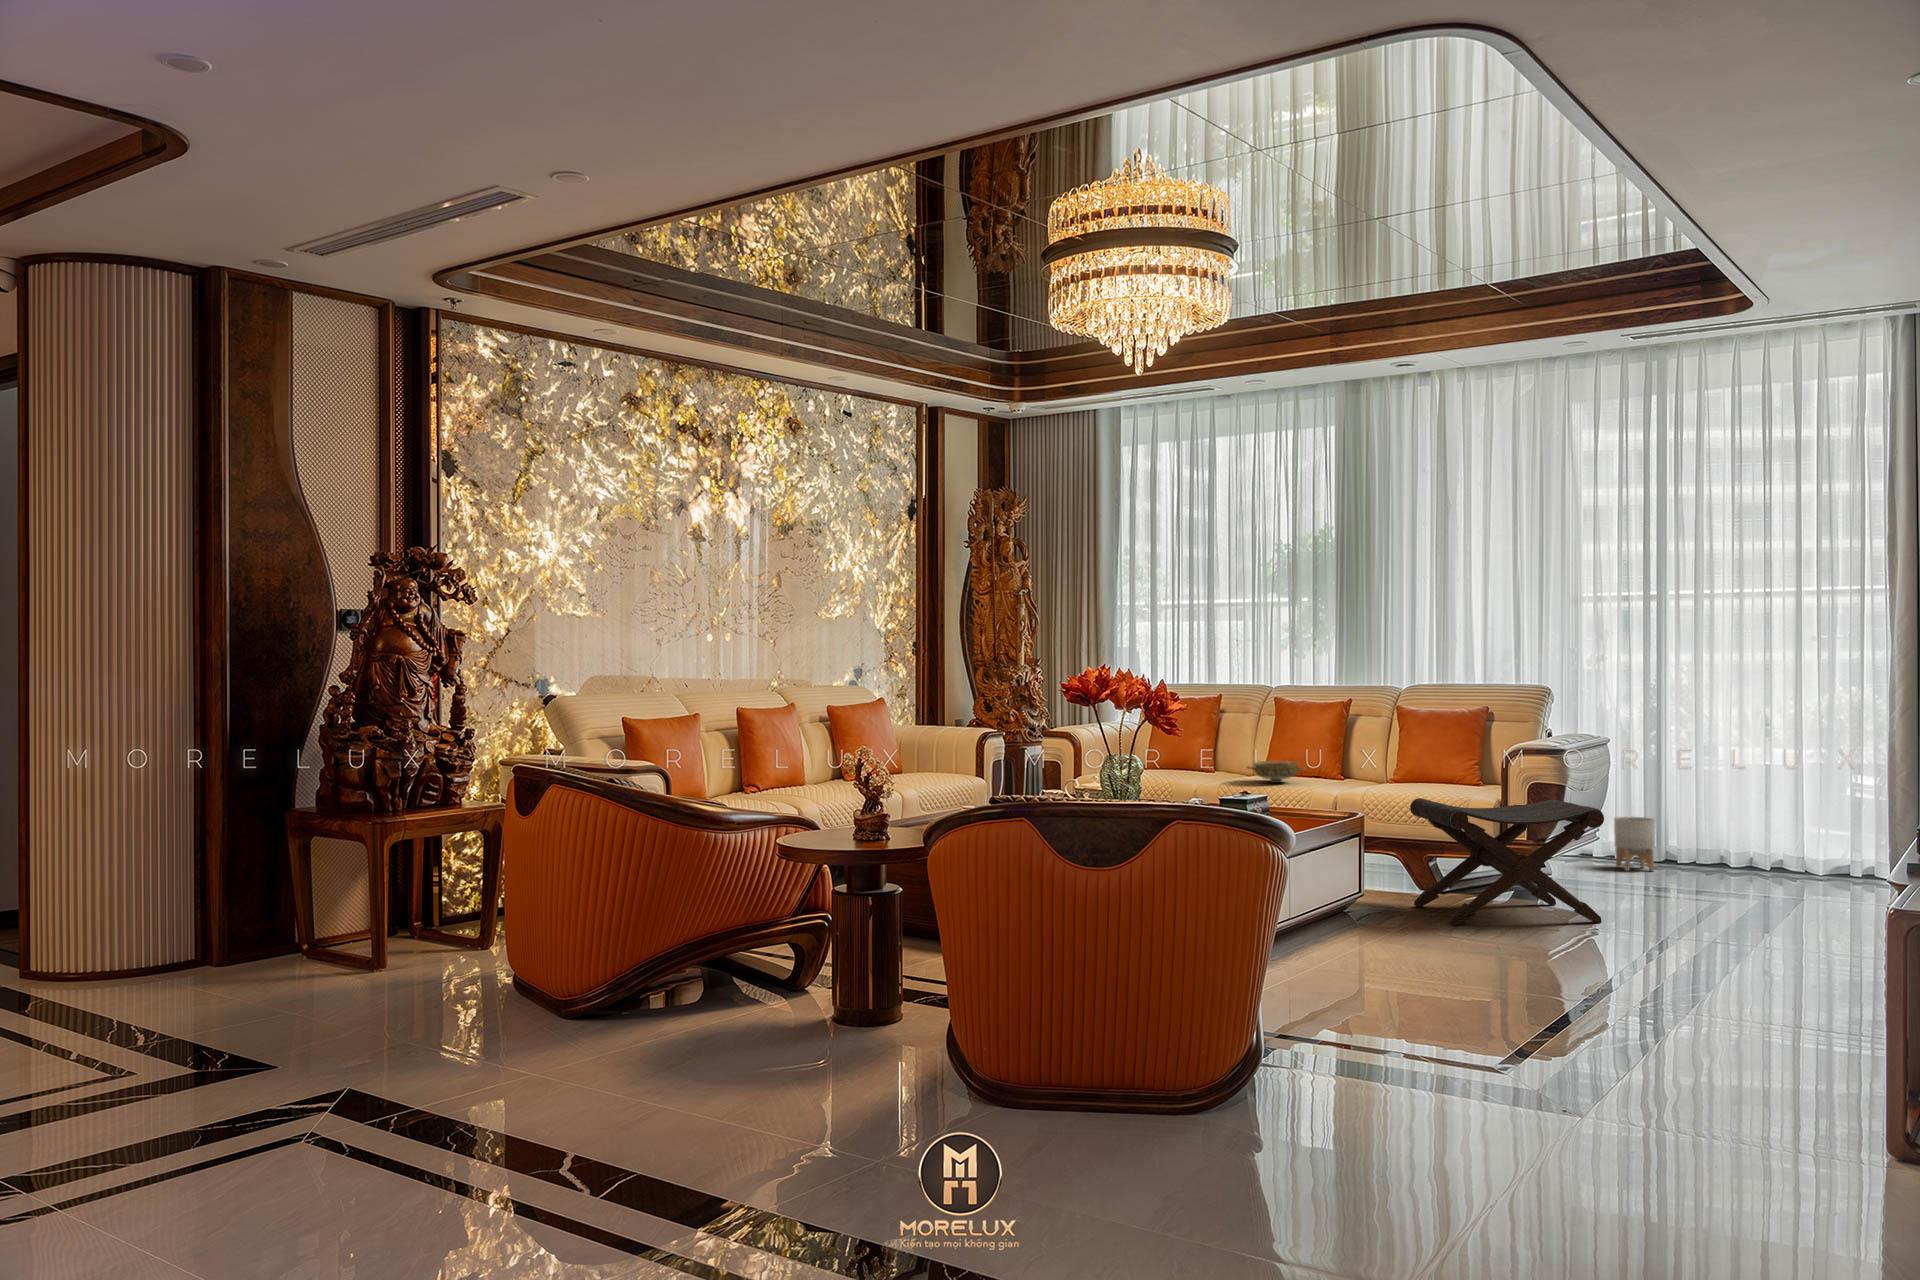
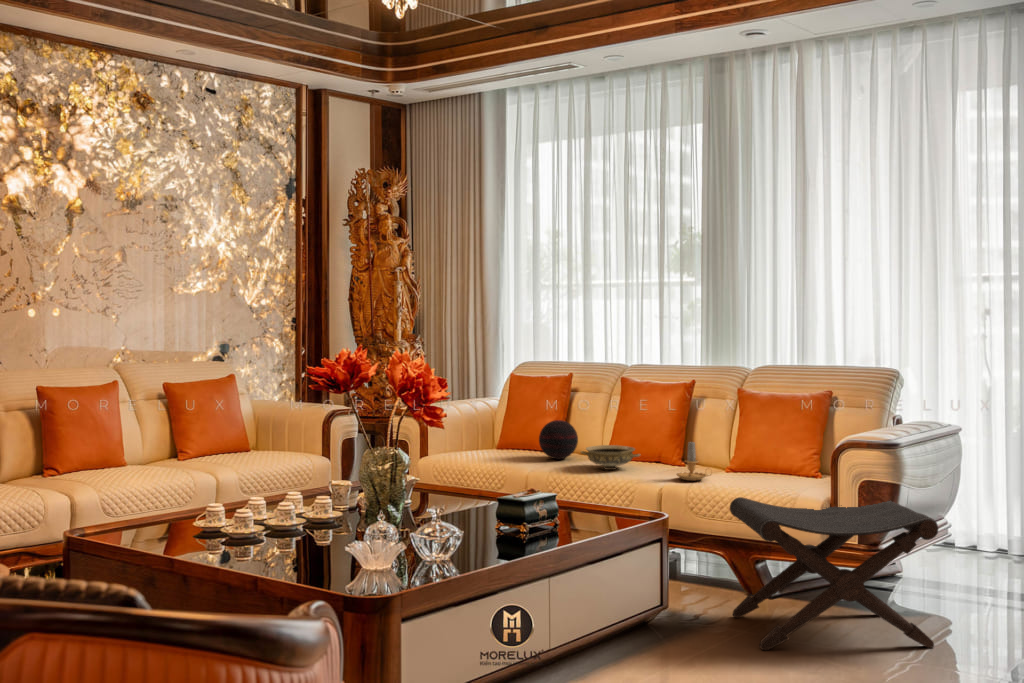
decorative orb: none [1199,738,1237,776] -> present [539,420,578,459]
candle: none [1346,752,1382,790] -> present [676,442,712,481]
planter: present [1614,817,1655,871] -> none [966,503,1008,562]

